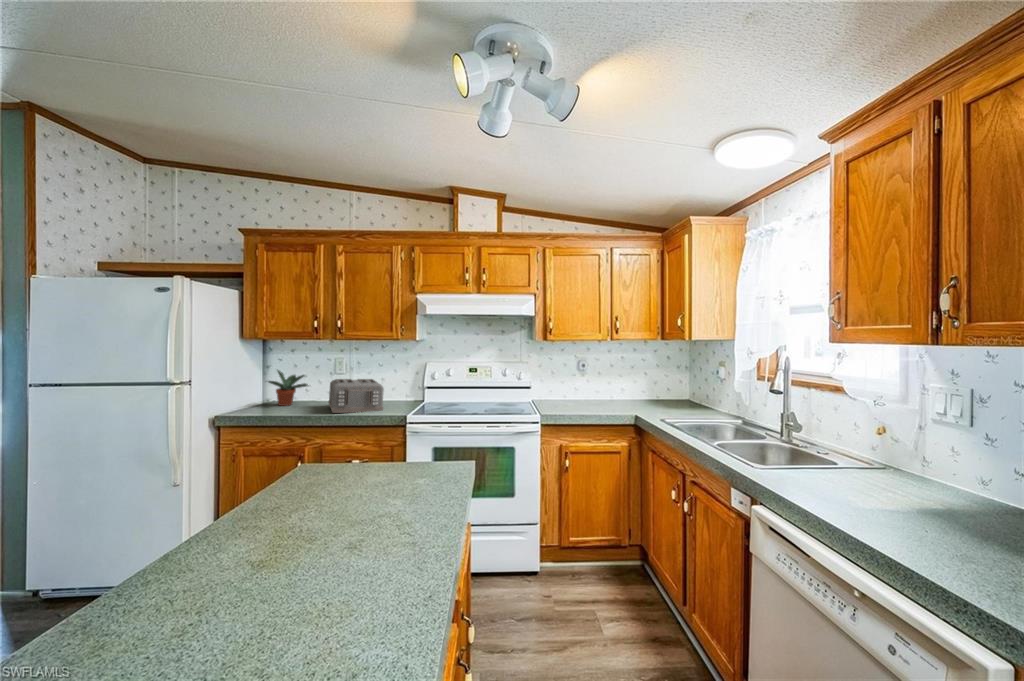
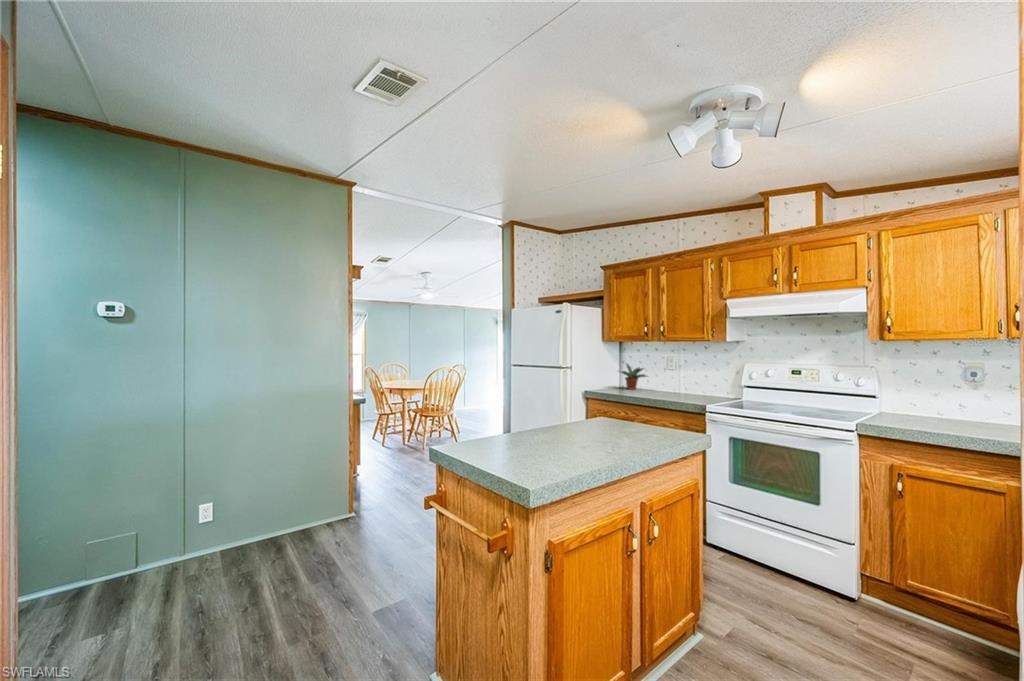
toaster: present [329,379,384,413] -> none [653,372,697,401]

